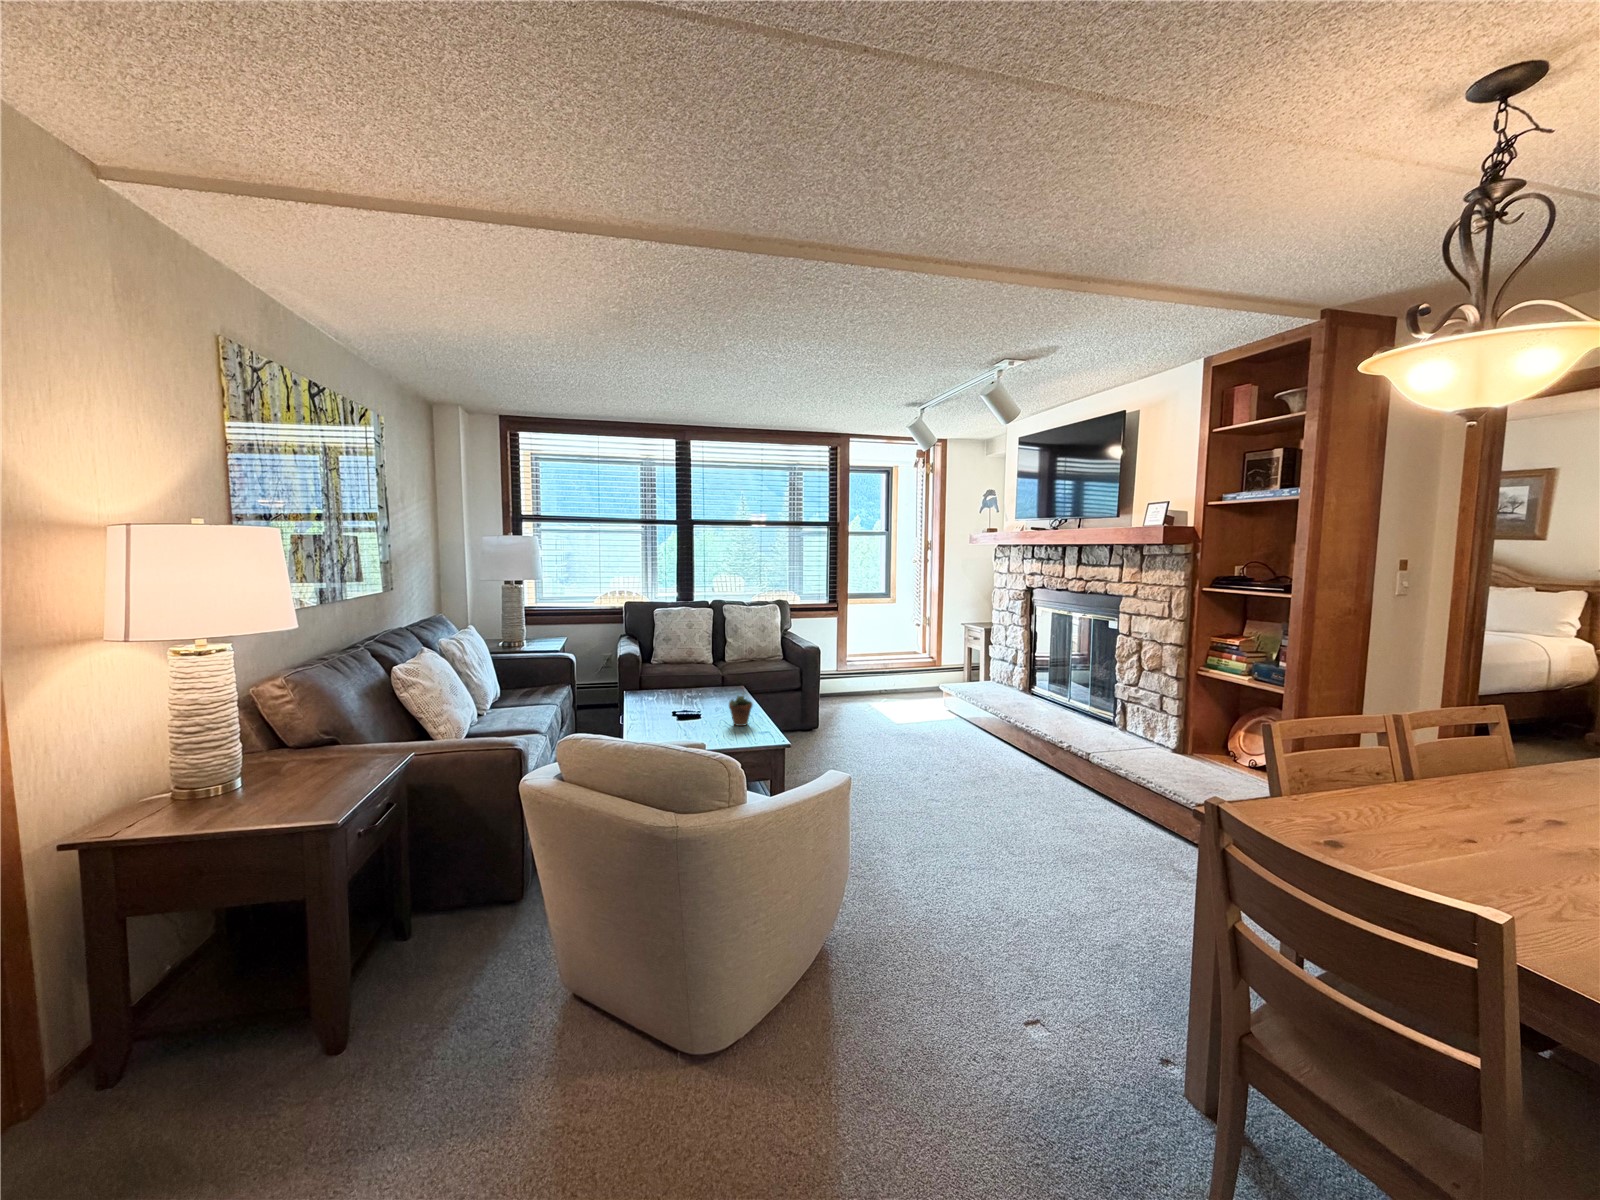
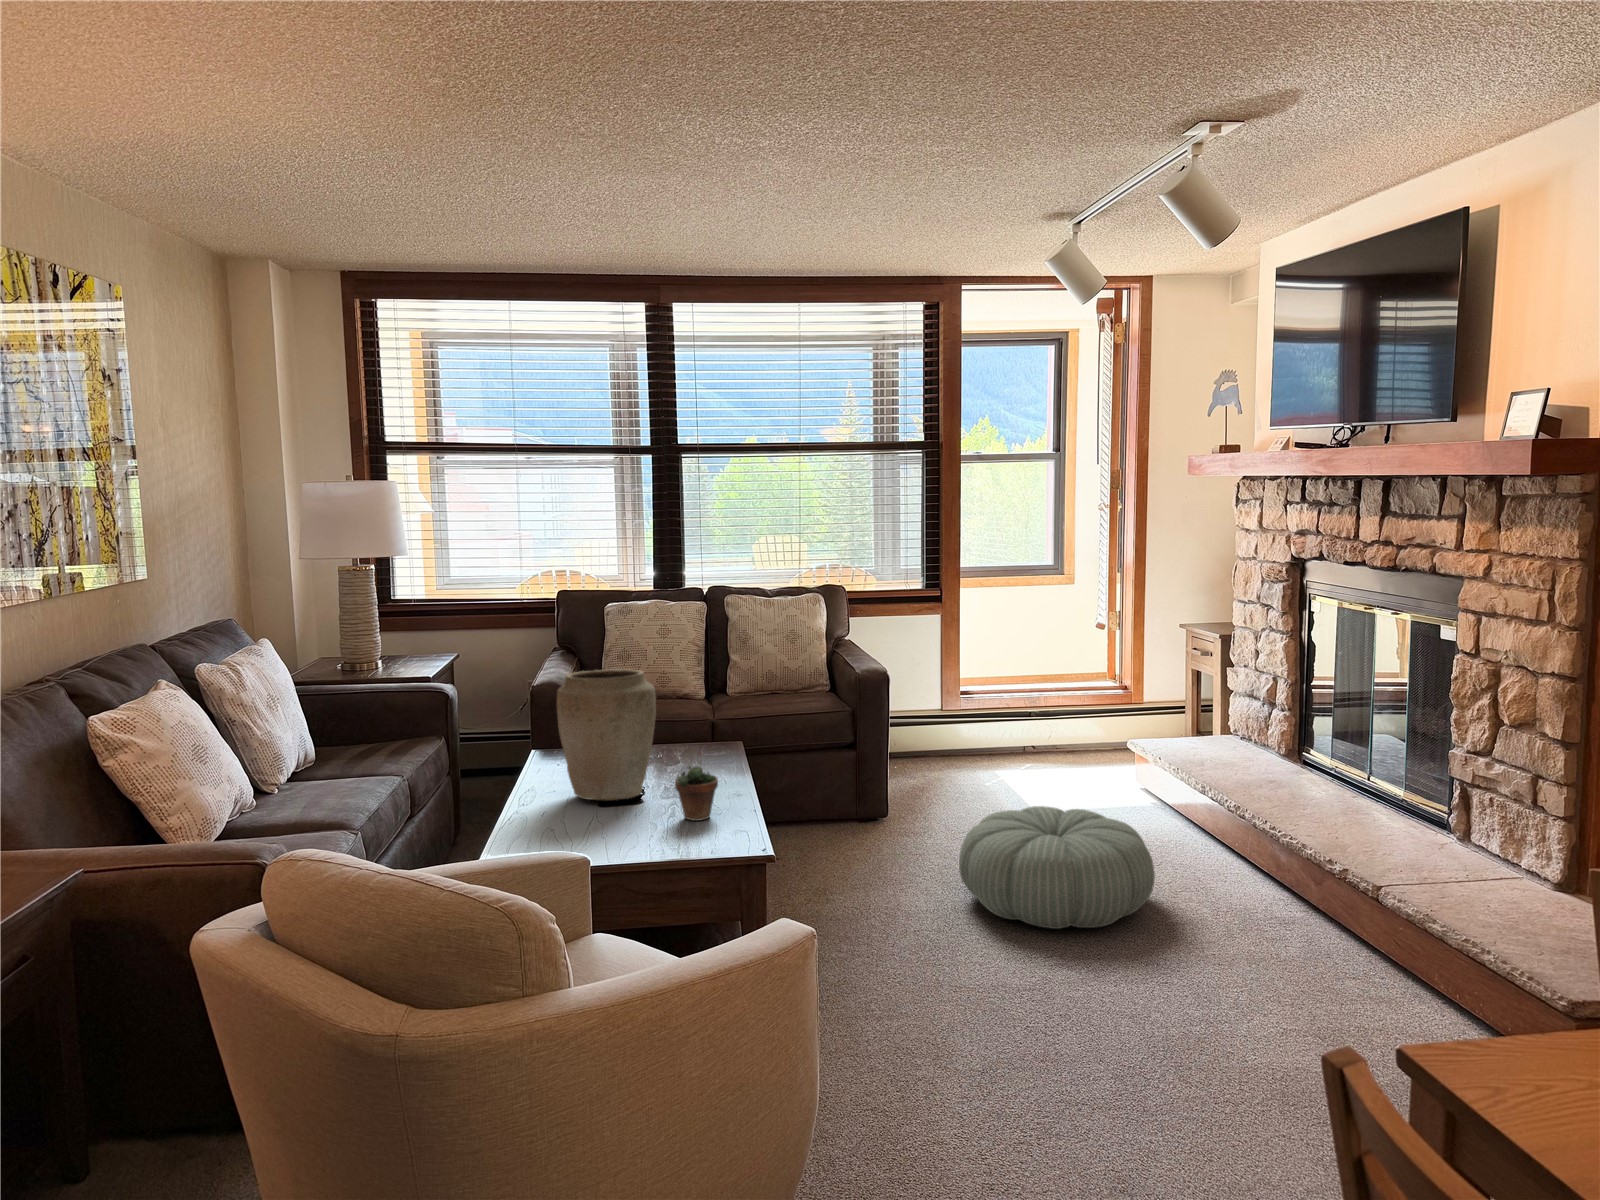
vase: none [656,643,712,716] -> present [557,669,656,801]
pouf: none [871,717,975,781] -> present [959,806,1155,929]

